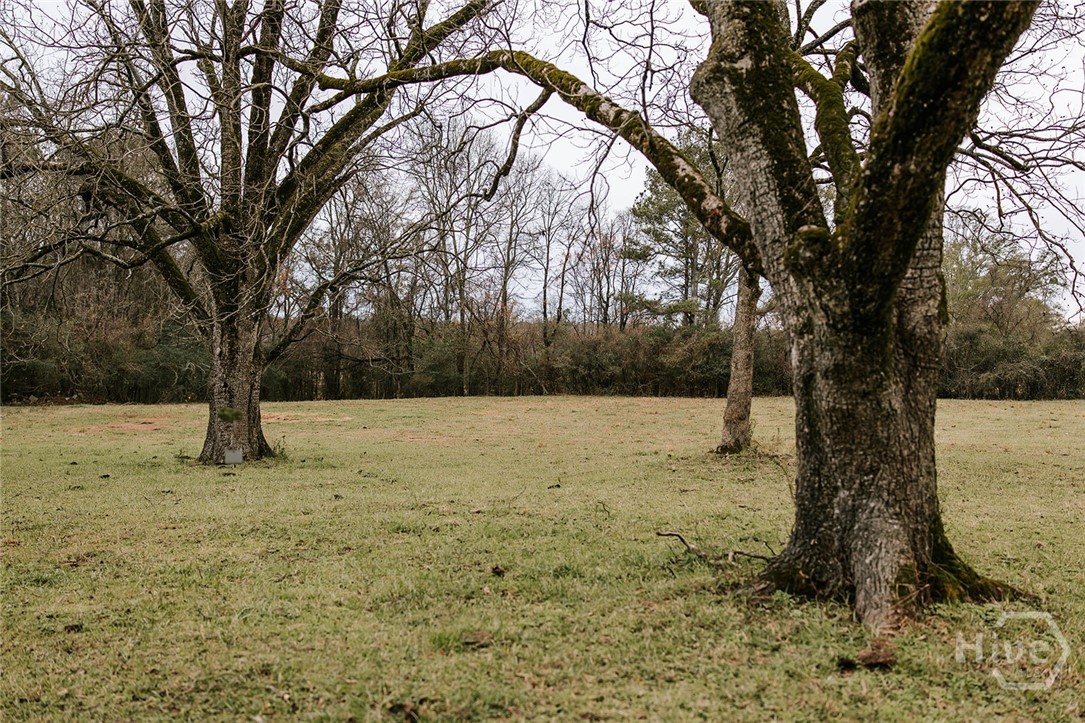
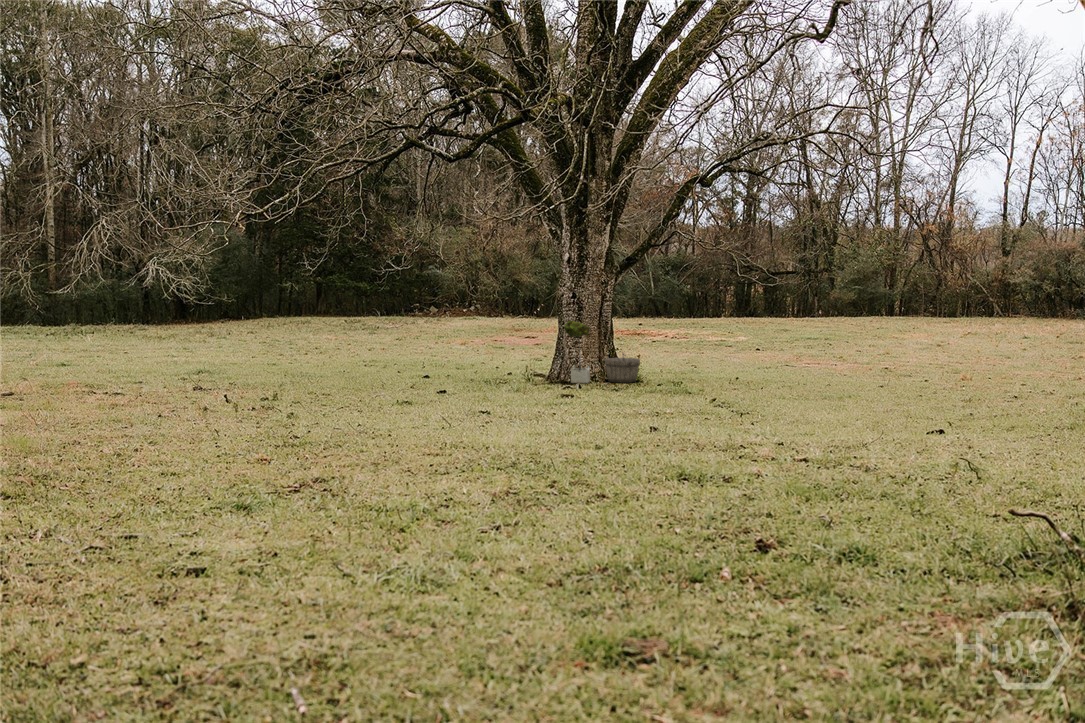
wooden bucket: none [255,433,288,461] -> present [605,354,640,383]

